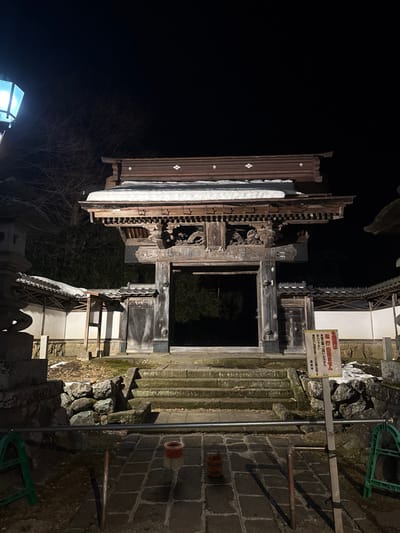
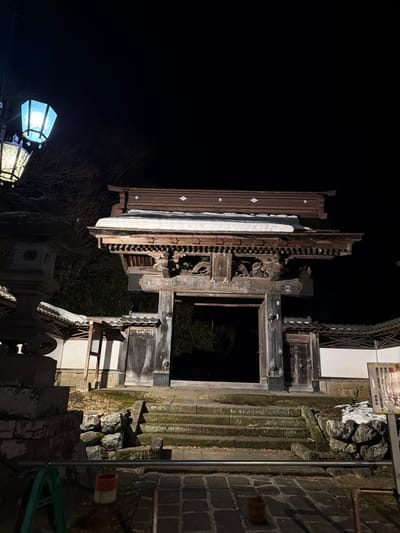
planter: present [164,442,184,469] -> present [94,473,118,517]

